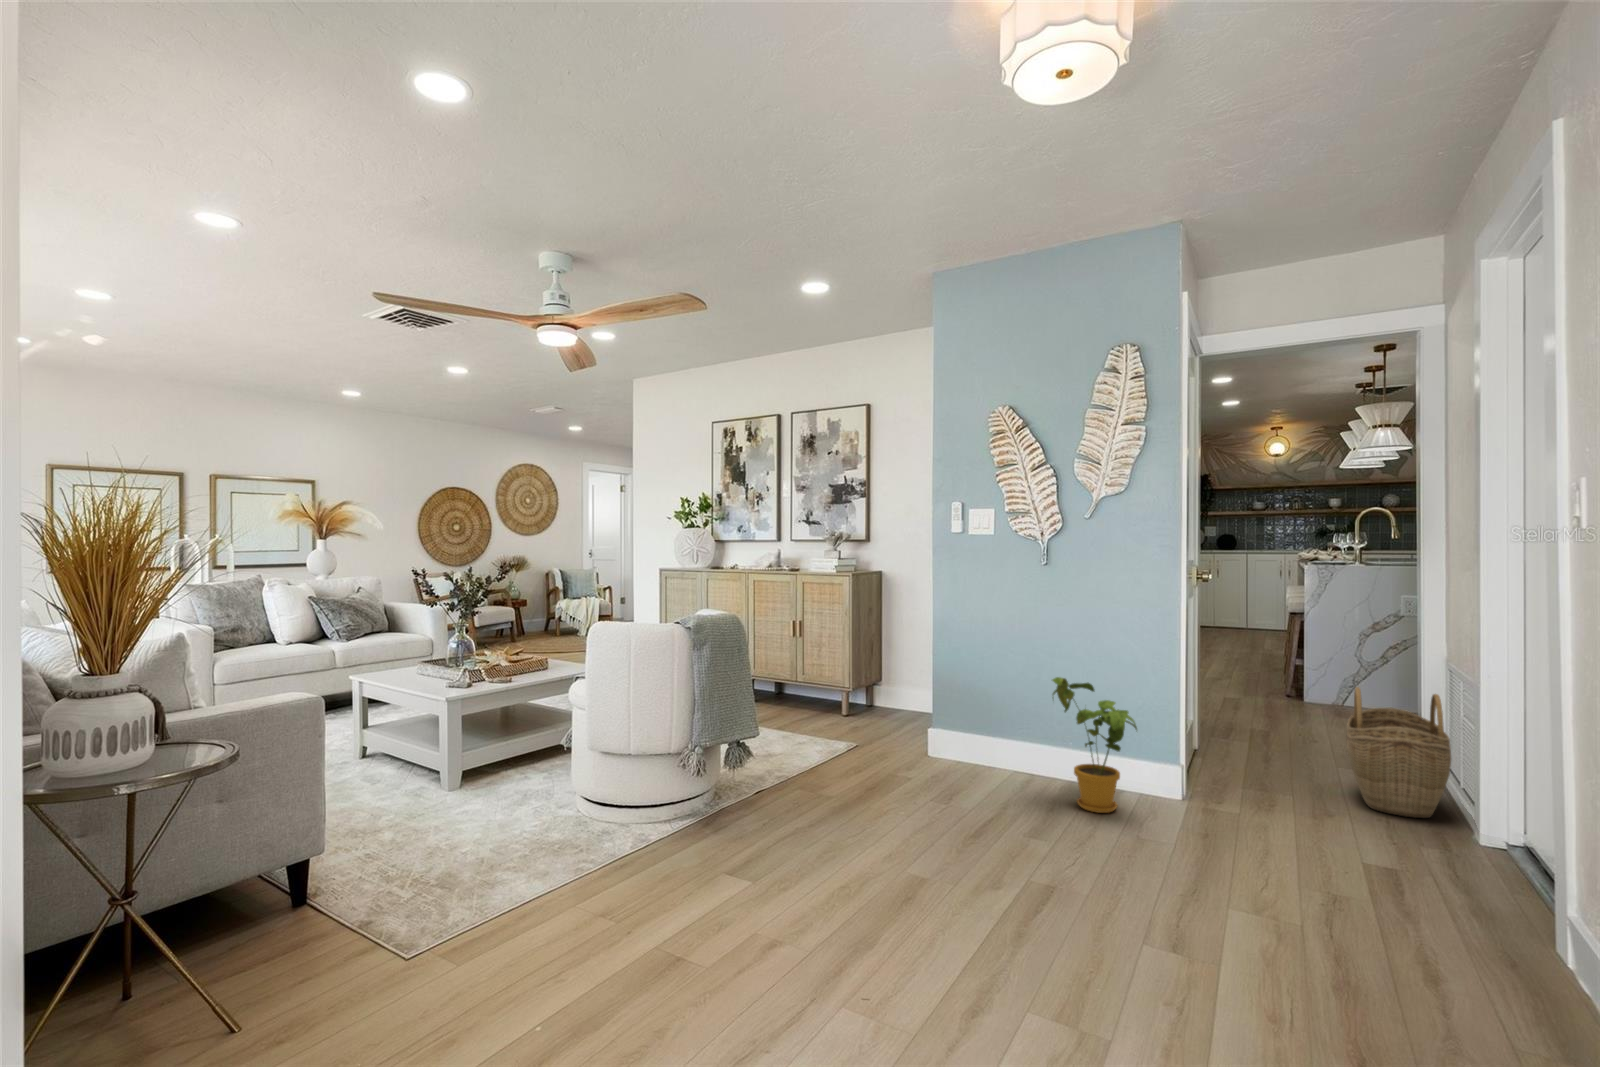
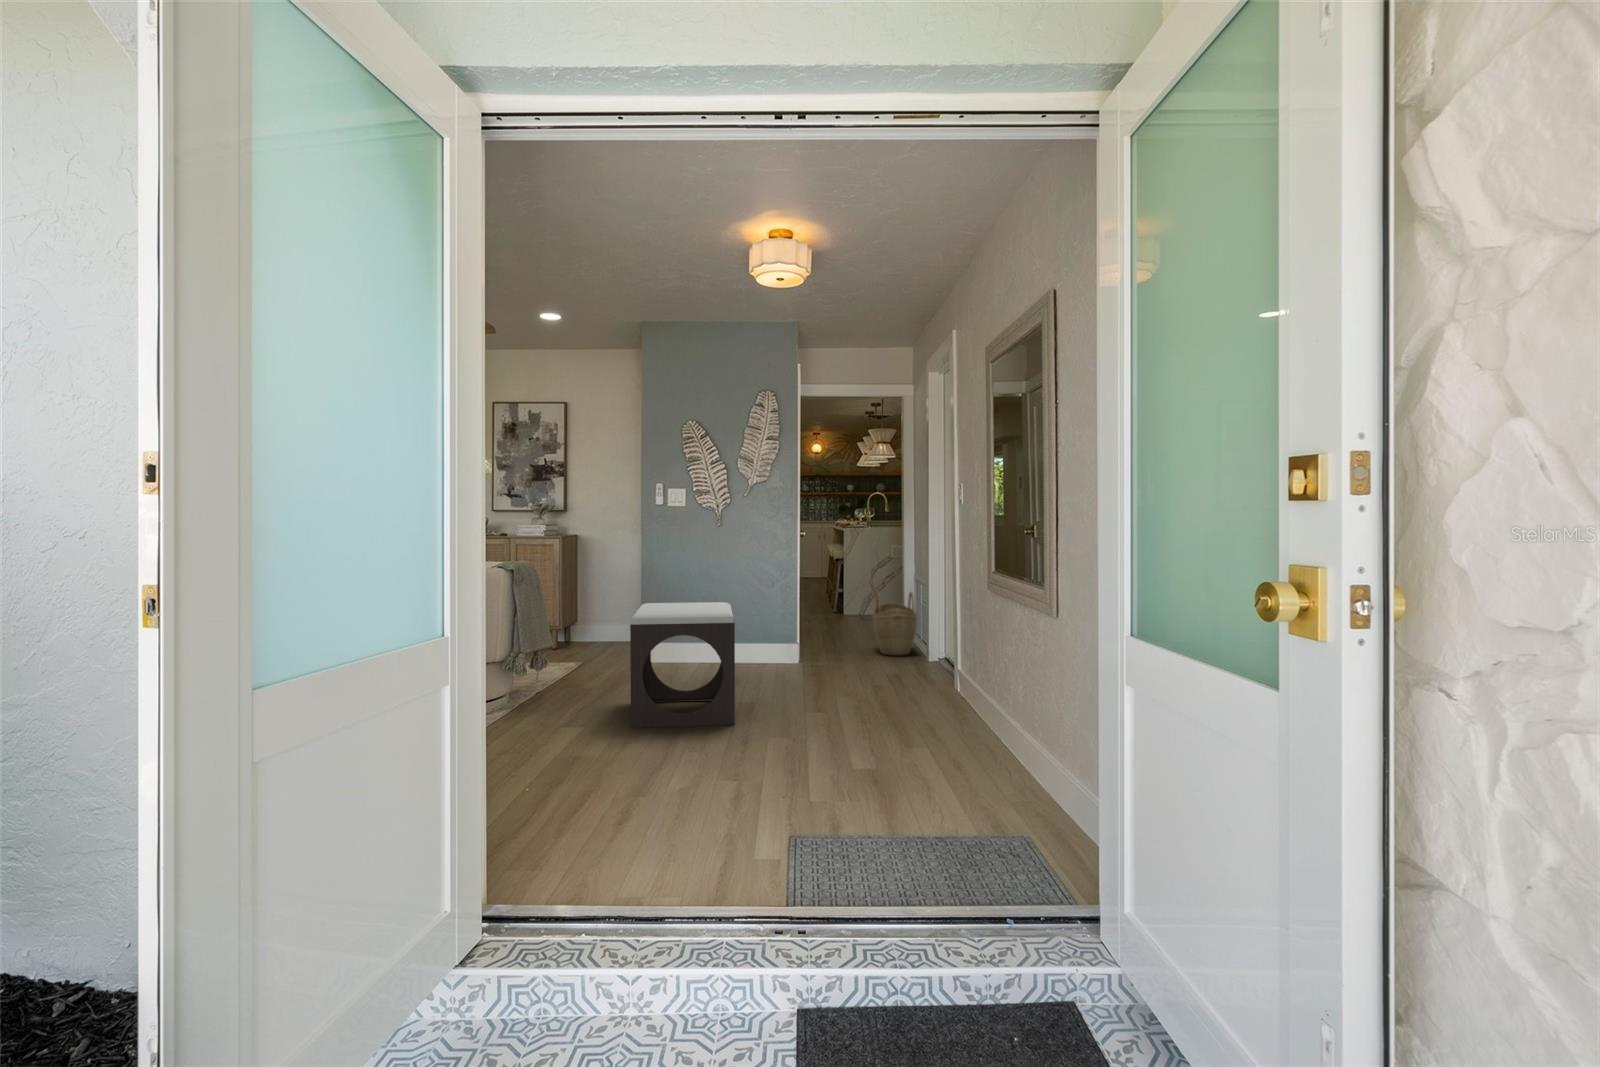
house plant: present [1052,677,1137,813] -> none [732,594,780,672]
footstool: none [803,692,1015,954] -> present [630,602,735,728]

